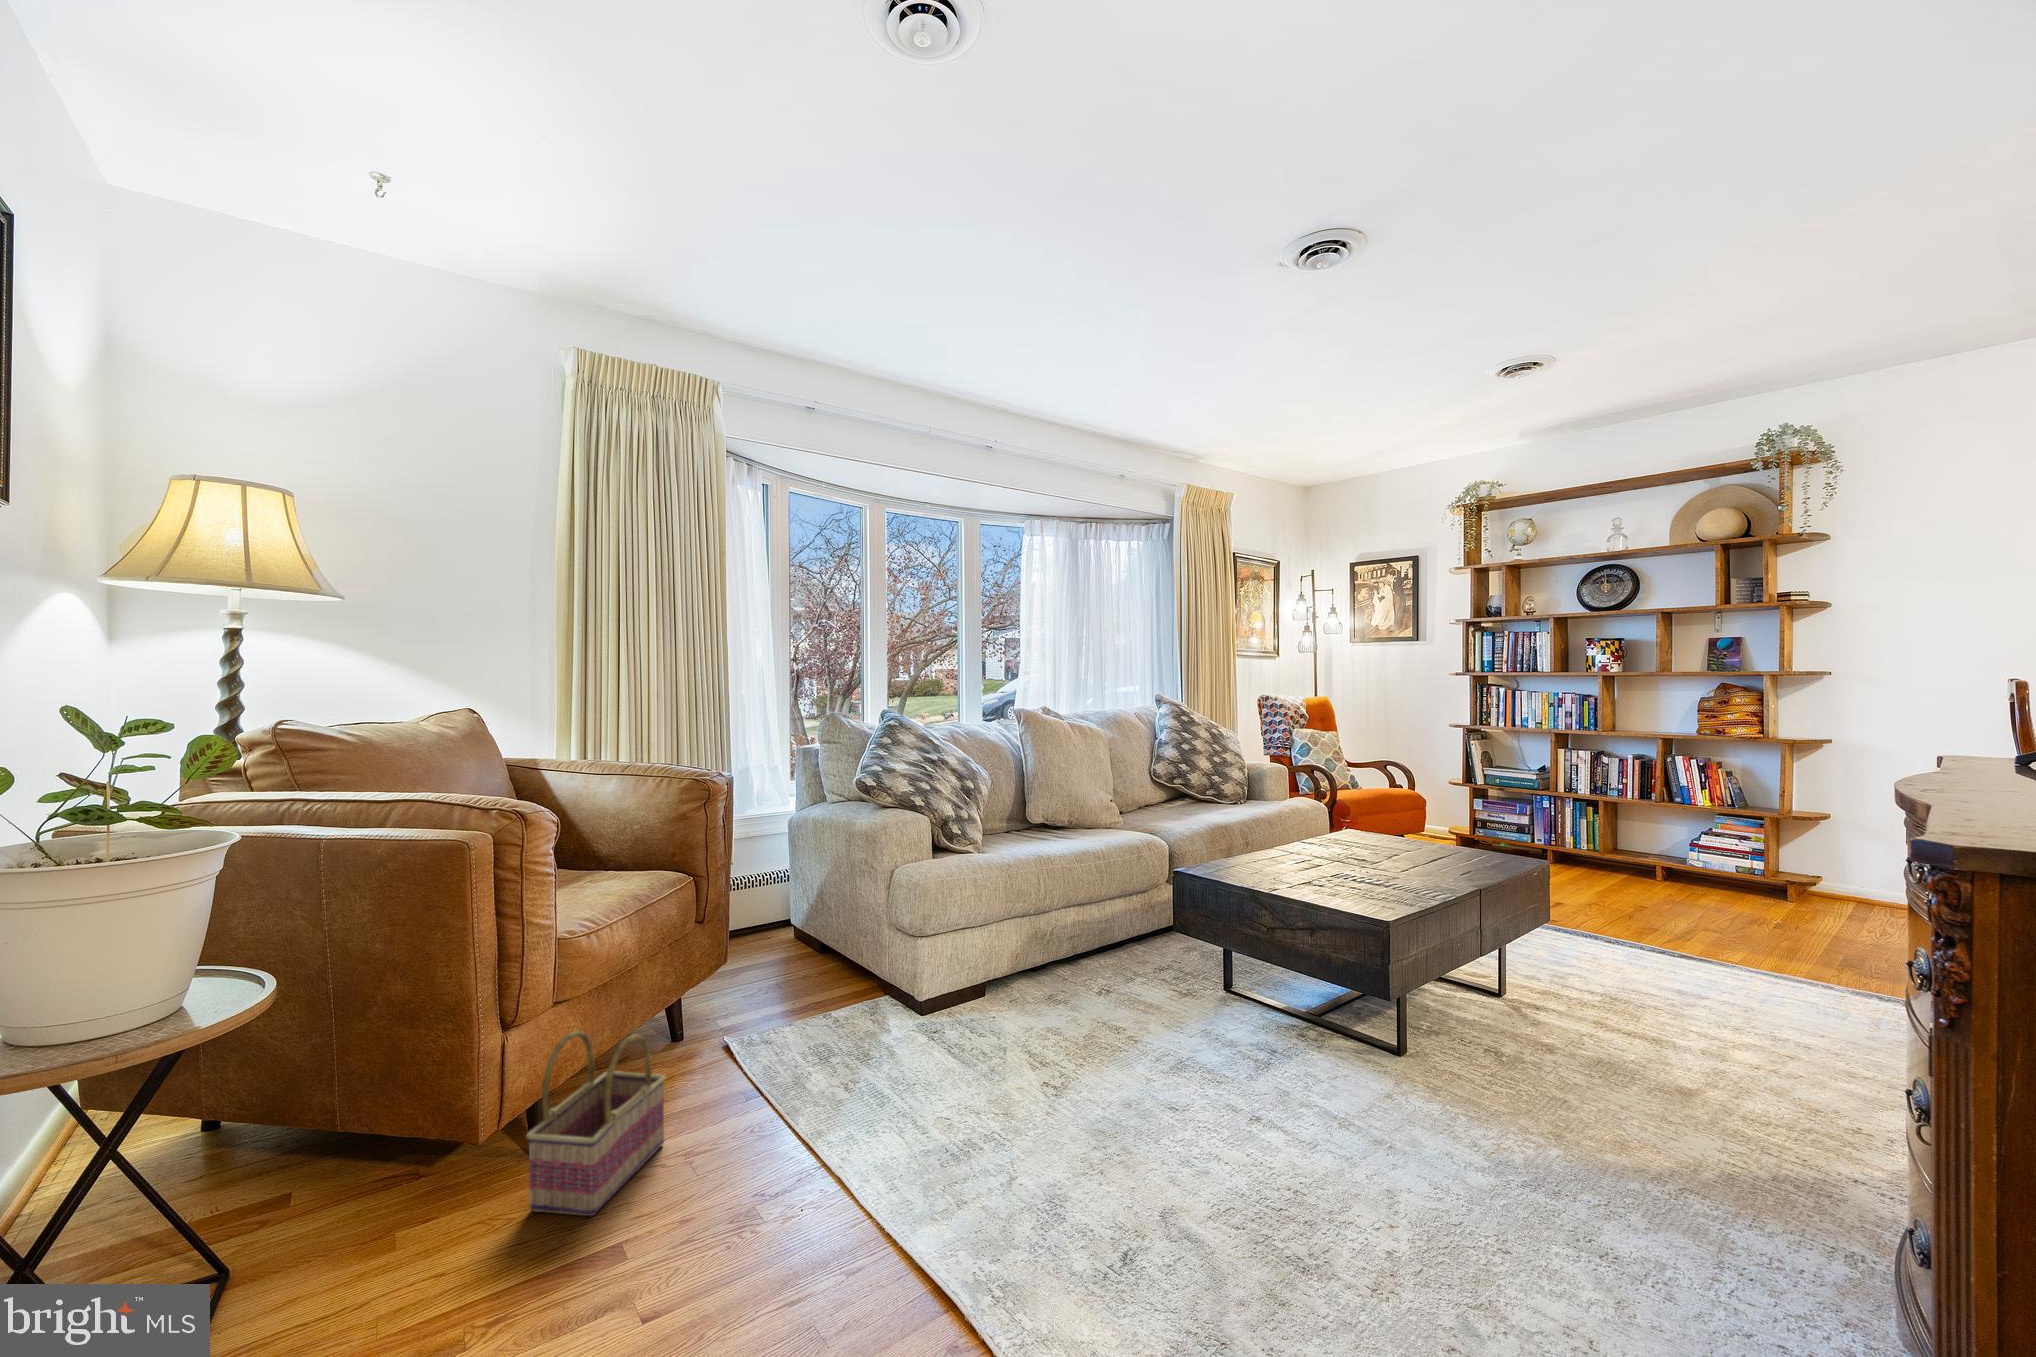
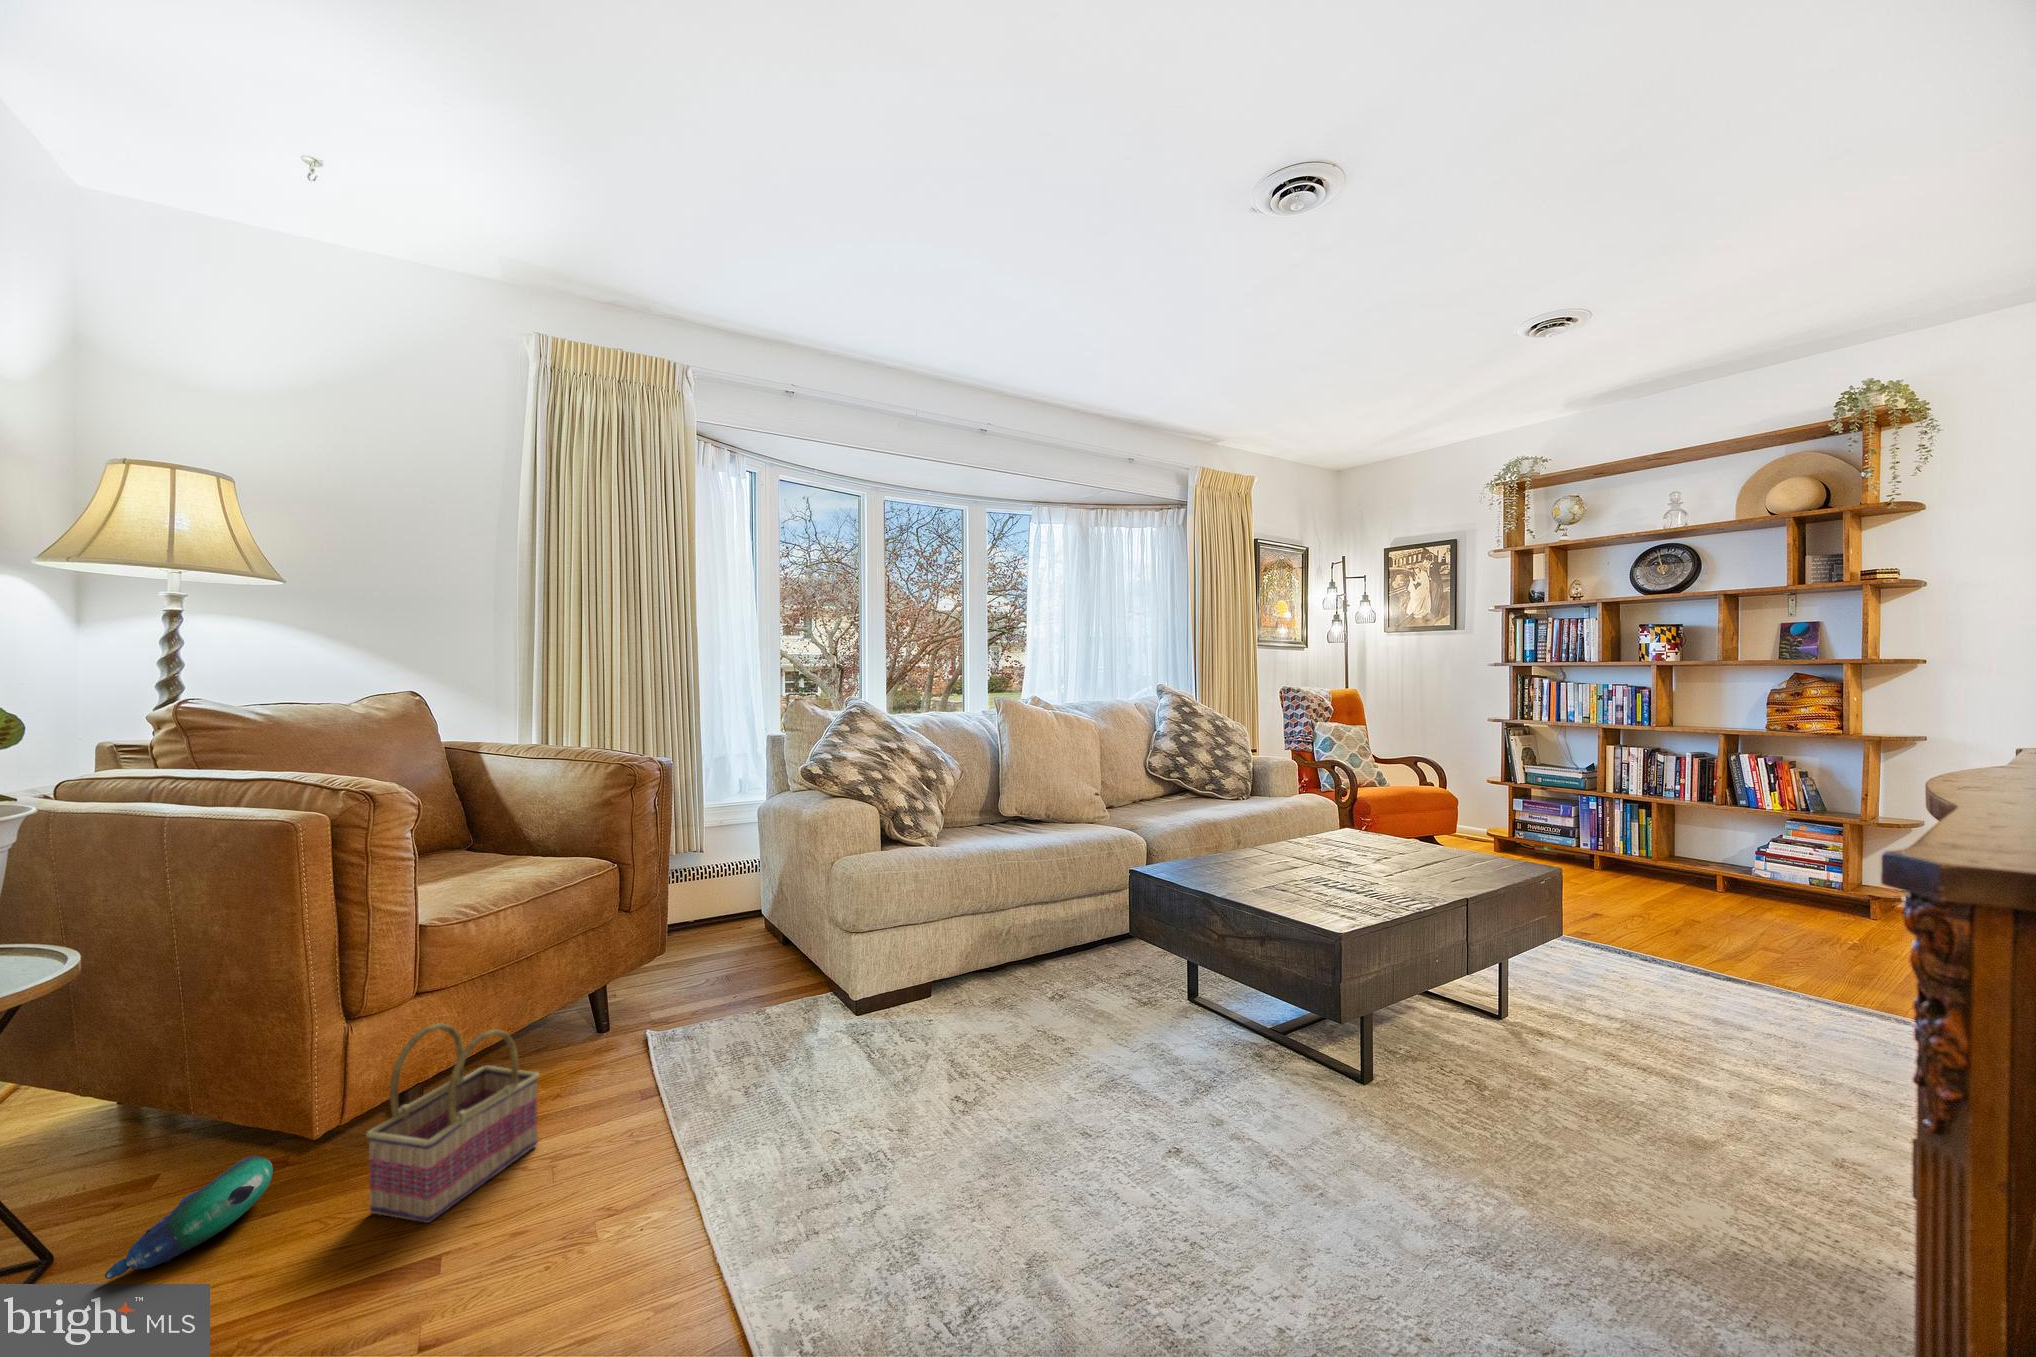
plush toy: none [296,1165,424,1282] -> present [105,1156,273,1279]

